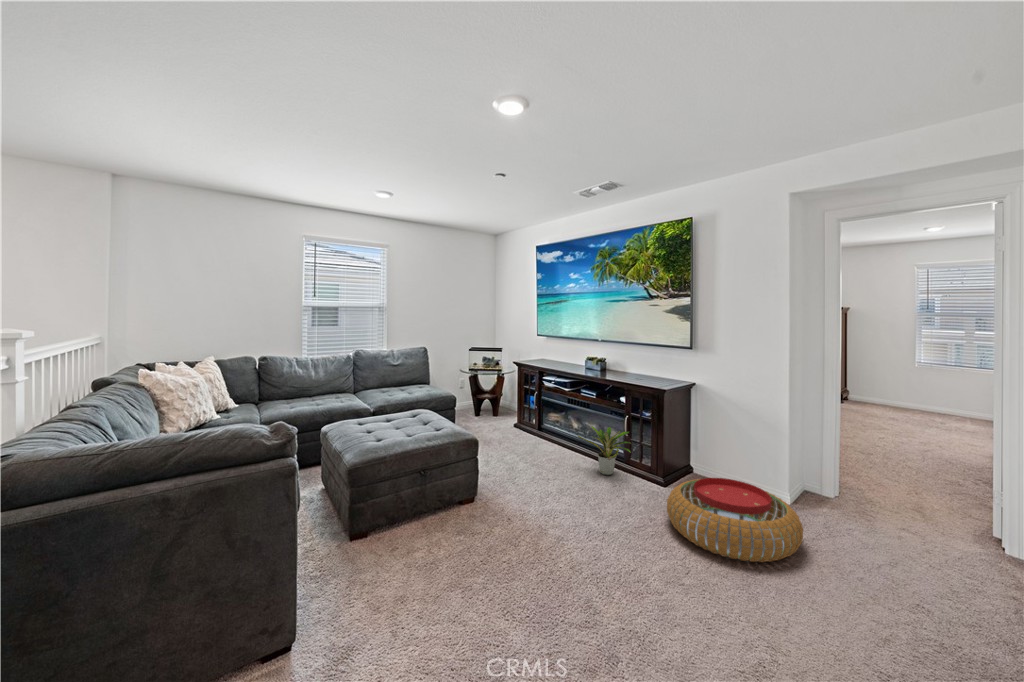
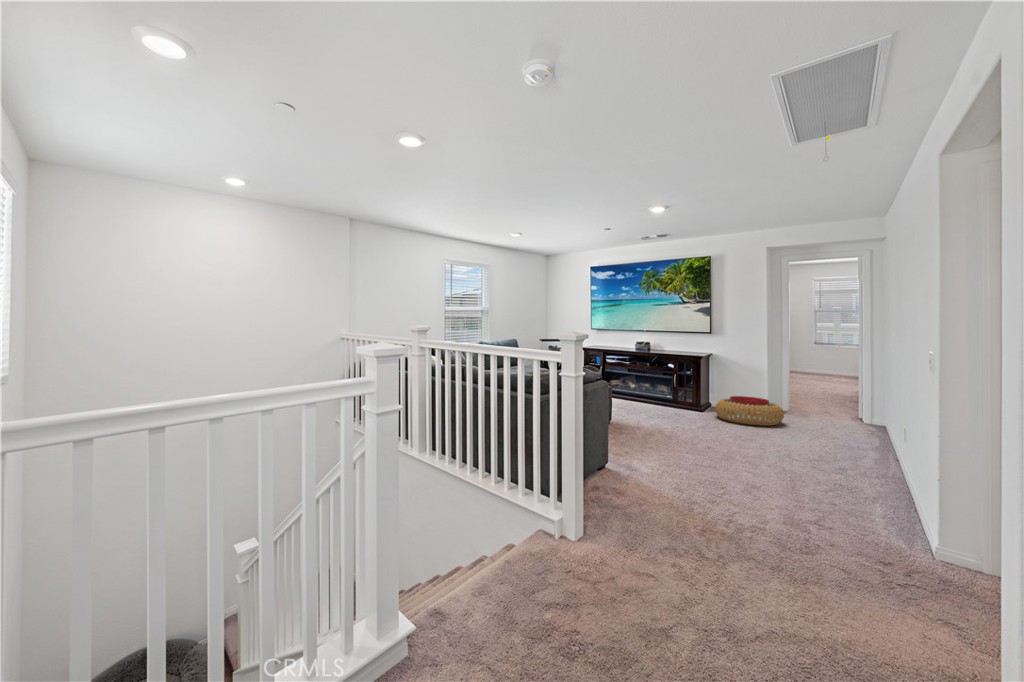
potted plant: present [578,426,631,475] -> none [648,378,685,407]

